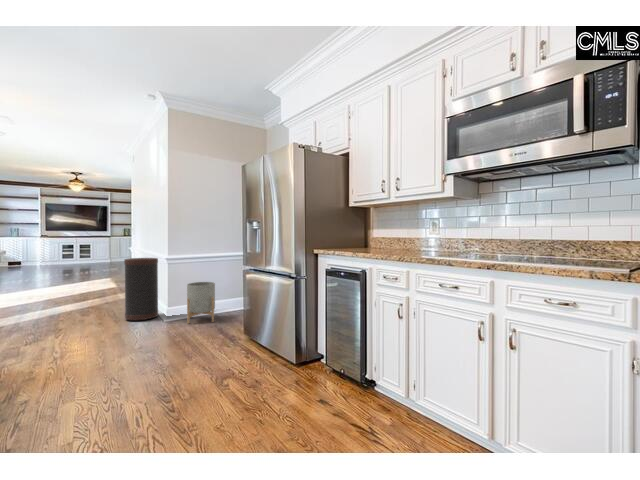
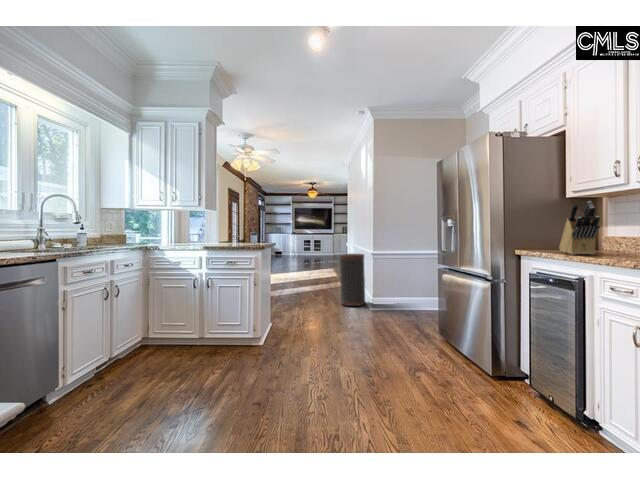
knife block: none [345,208,373,251] -> present [559,201,600,255]
planter: present [187,282,215,324] -> none [388,277,413,316]

